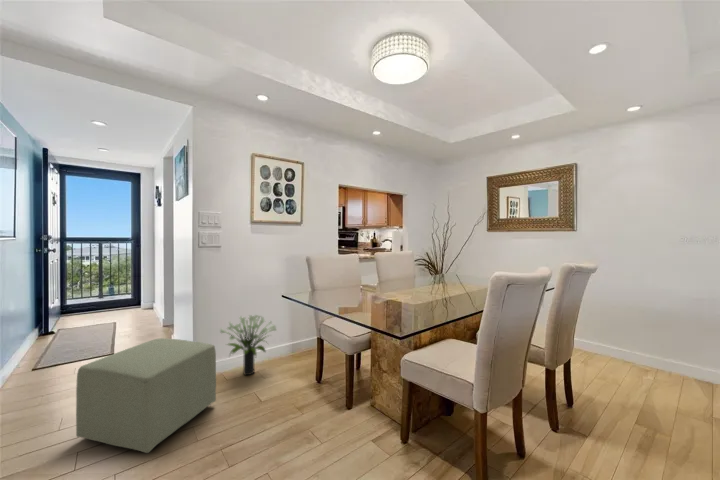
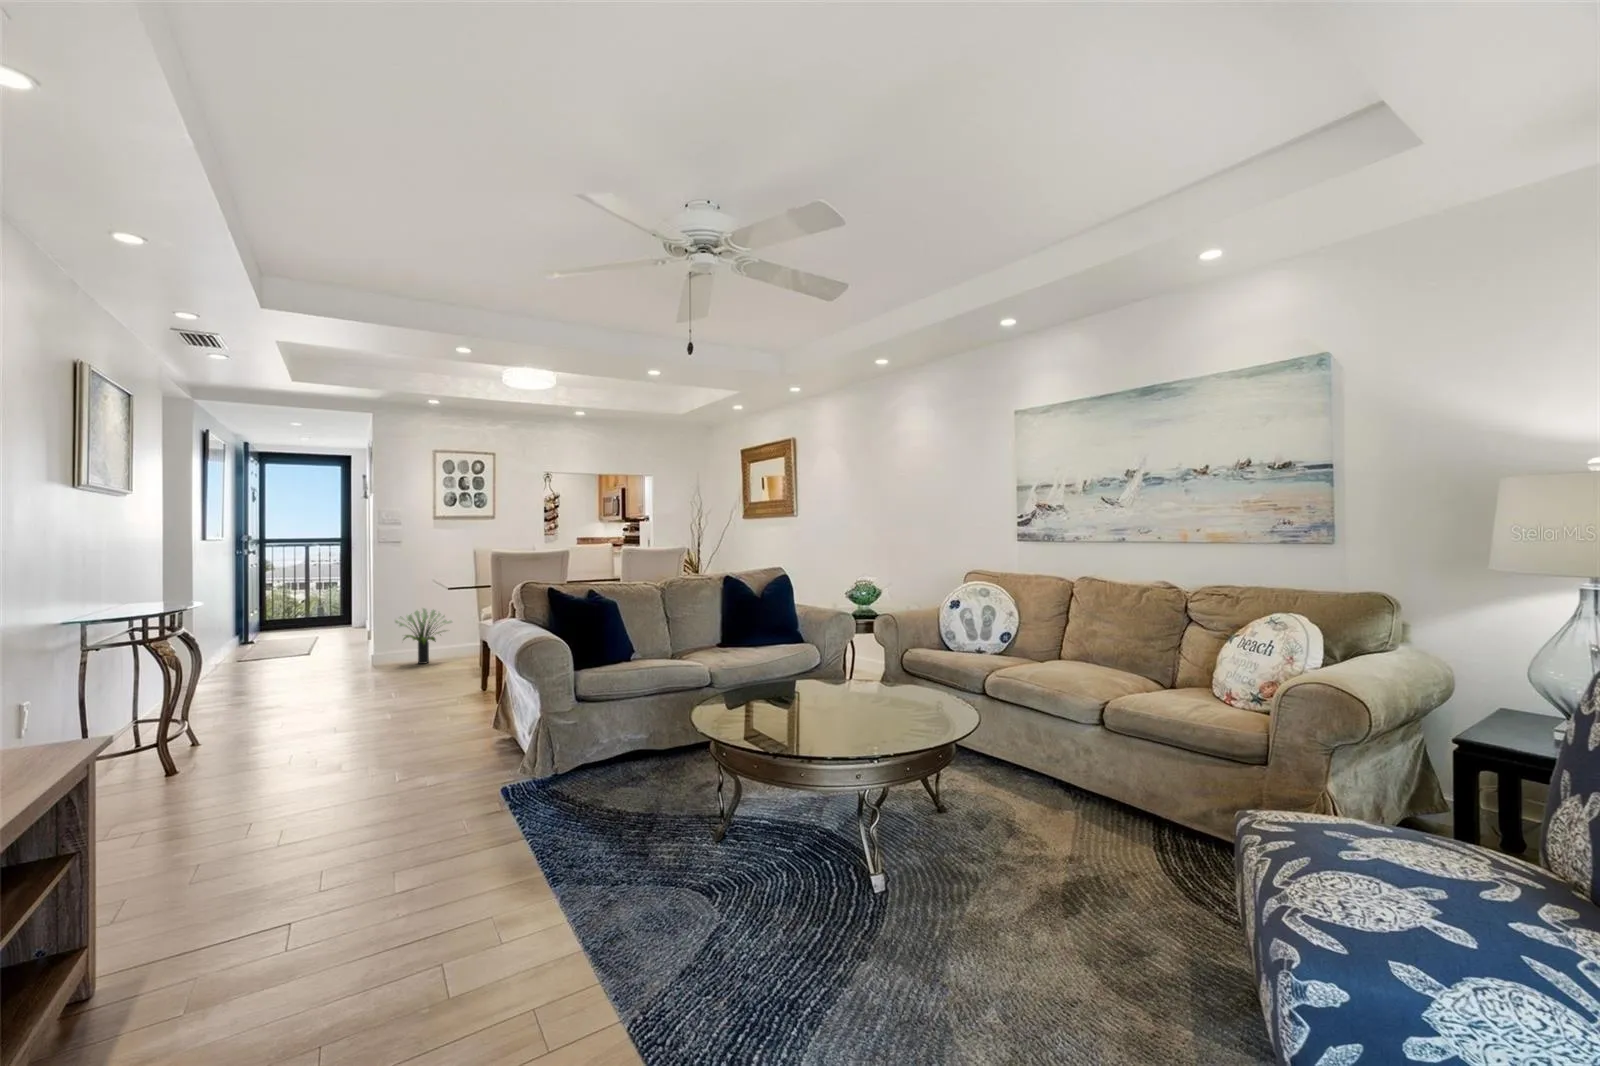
ottoman: present [76,338,216,453] -> none [275,621,379,685]

